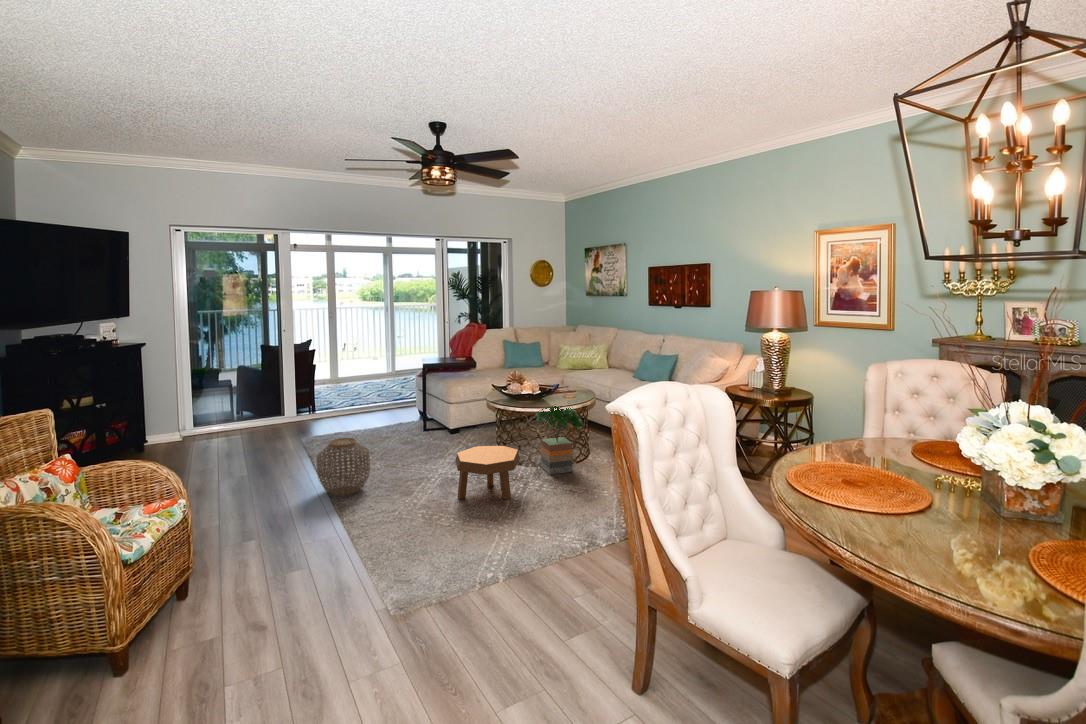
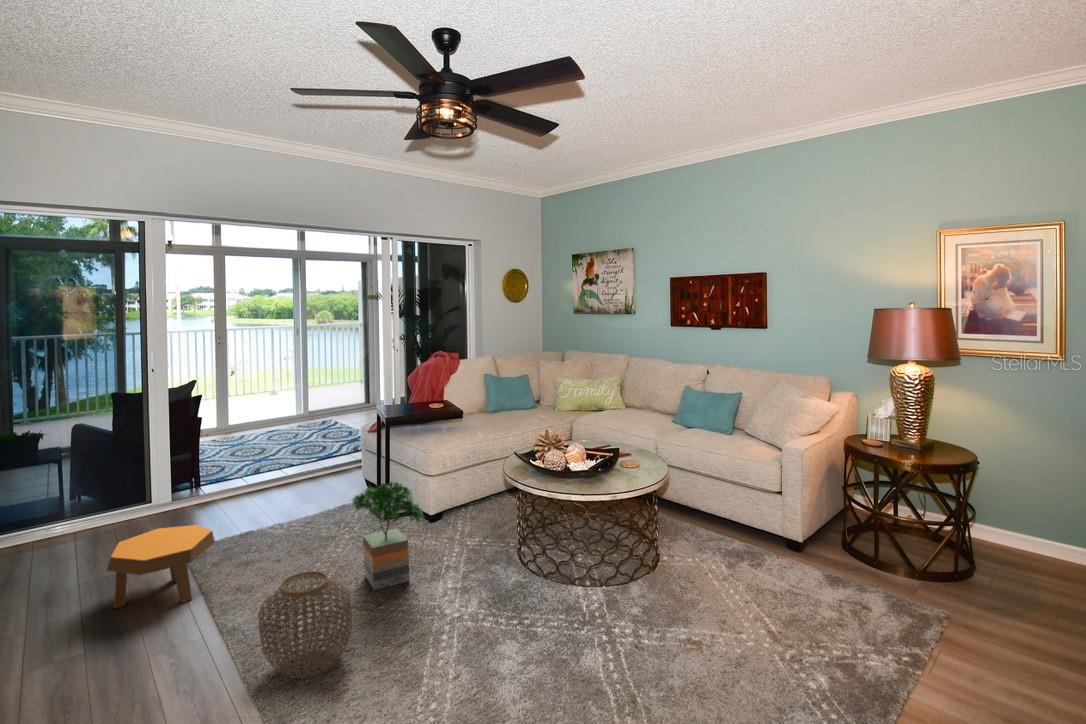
potted tree: present [536,405,583,475] -> present [352,482,422,590]
footstool: present [455,446,520,500] -> present [107,525,215,608]

